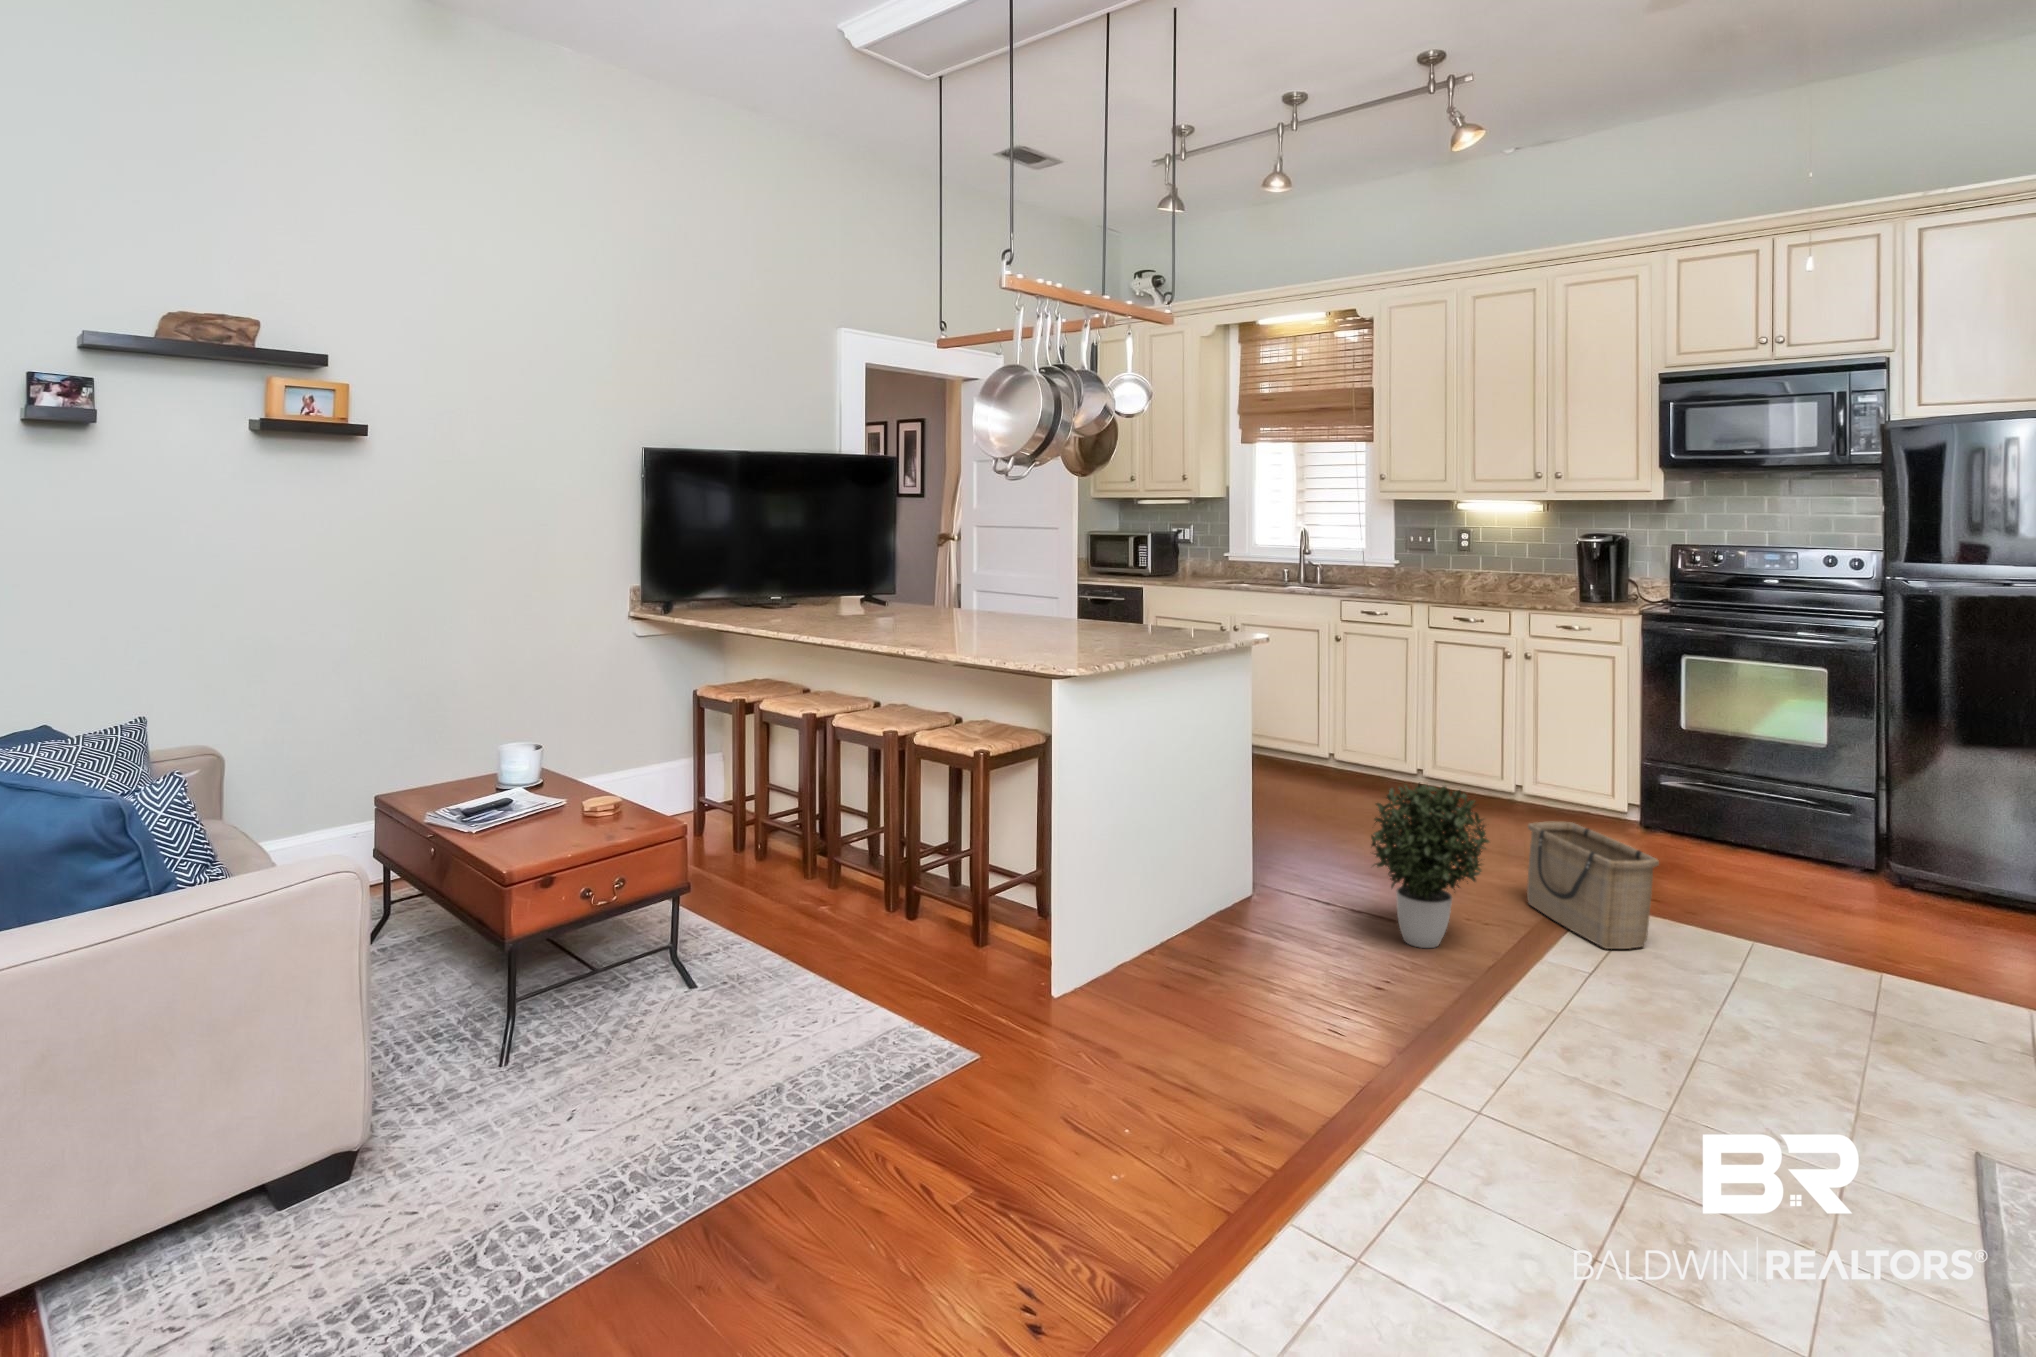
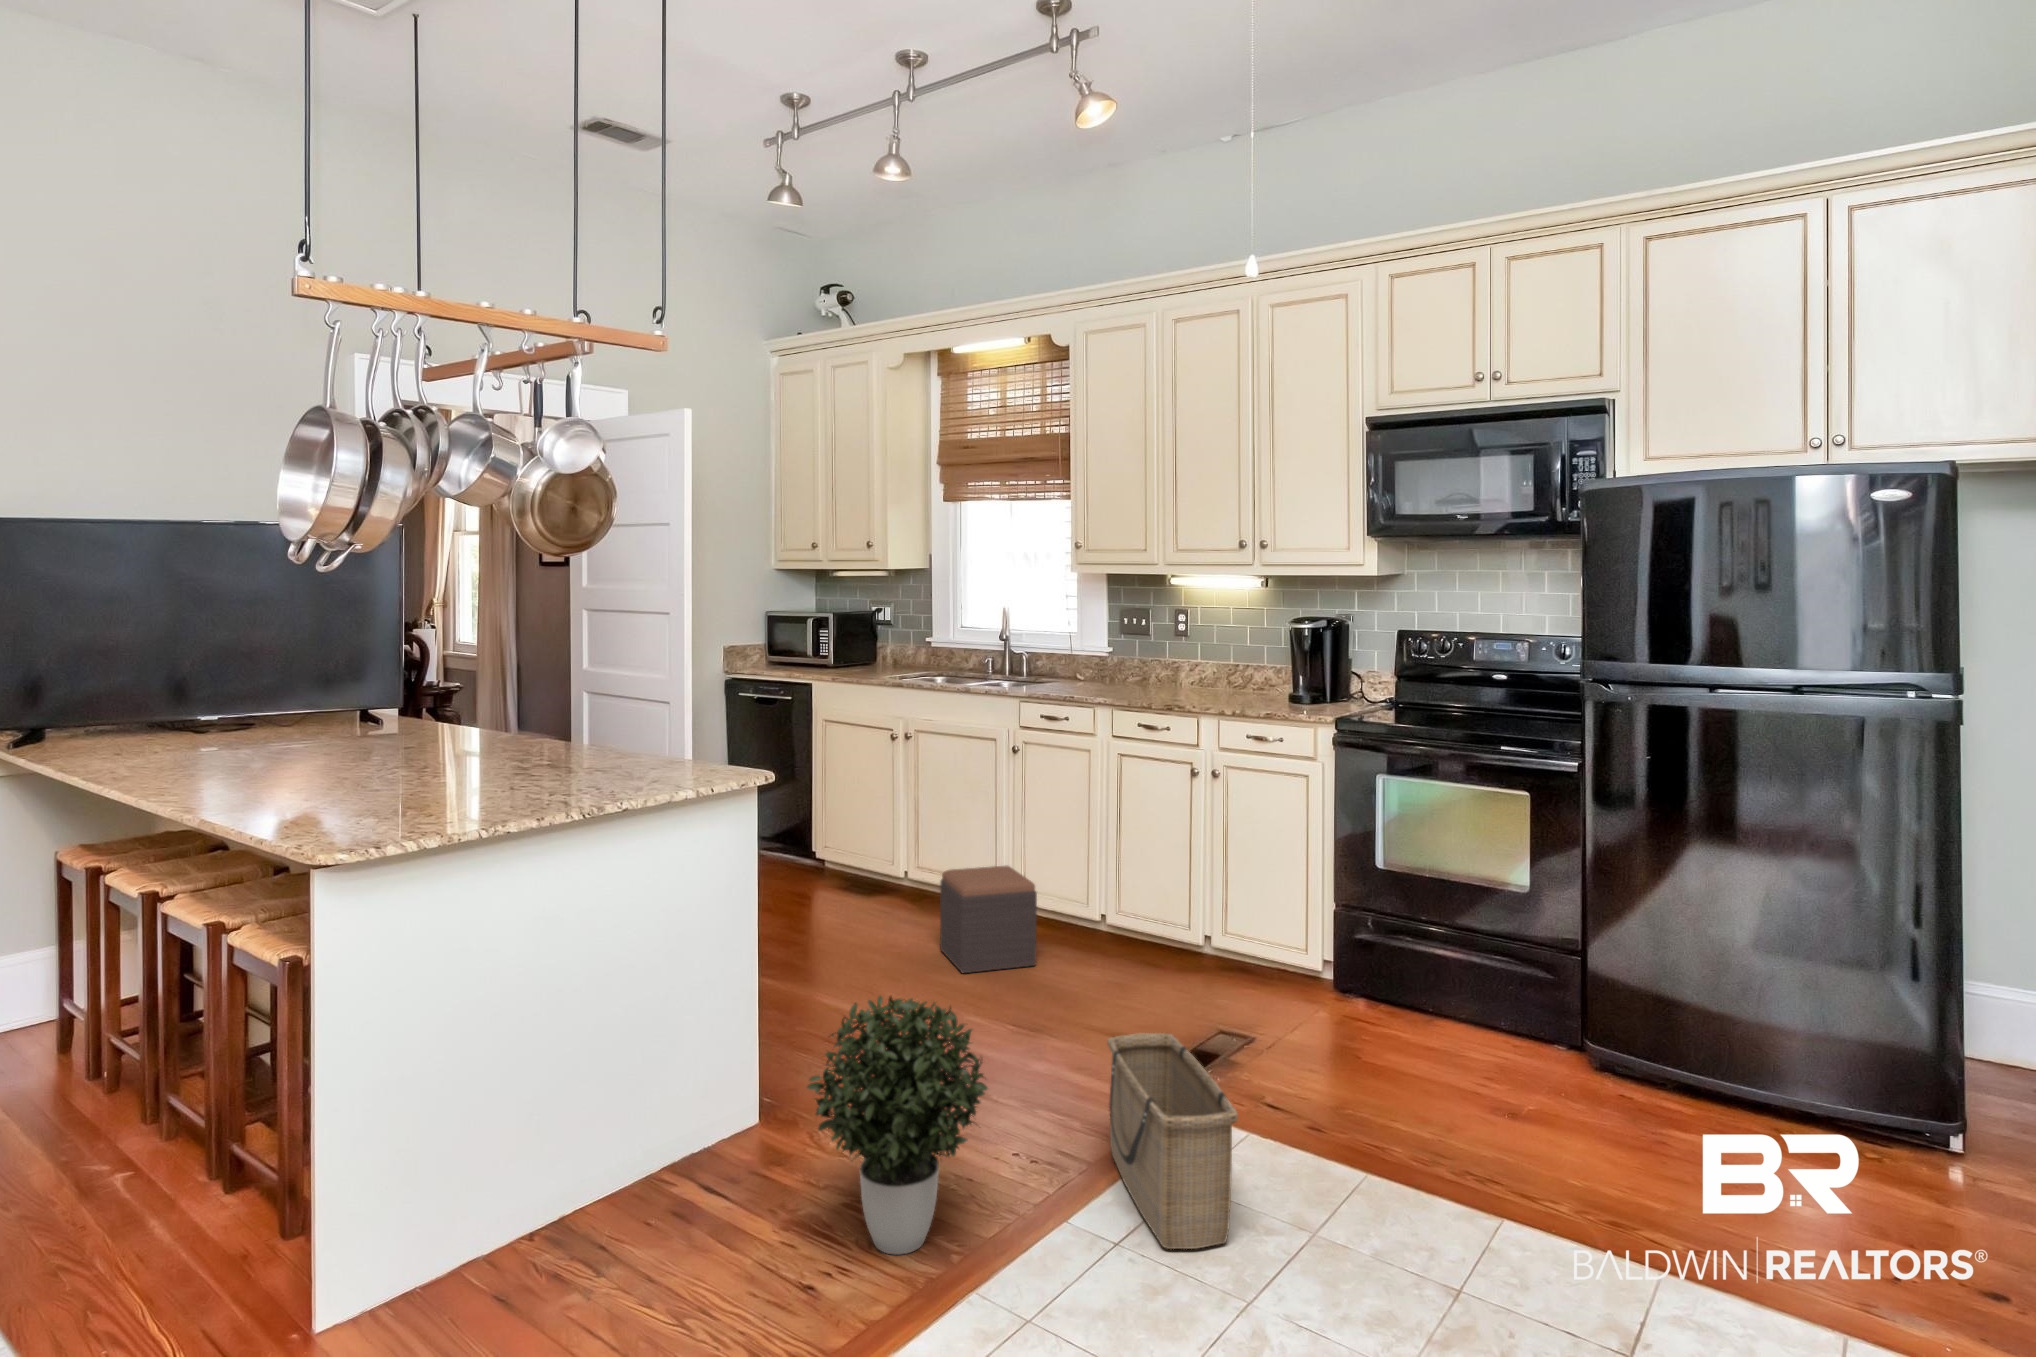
footstool: none [1291,727,1376,805] -> present [940,866,1037,973]

